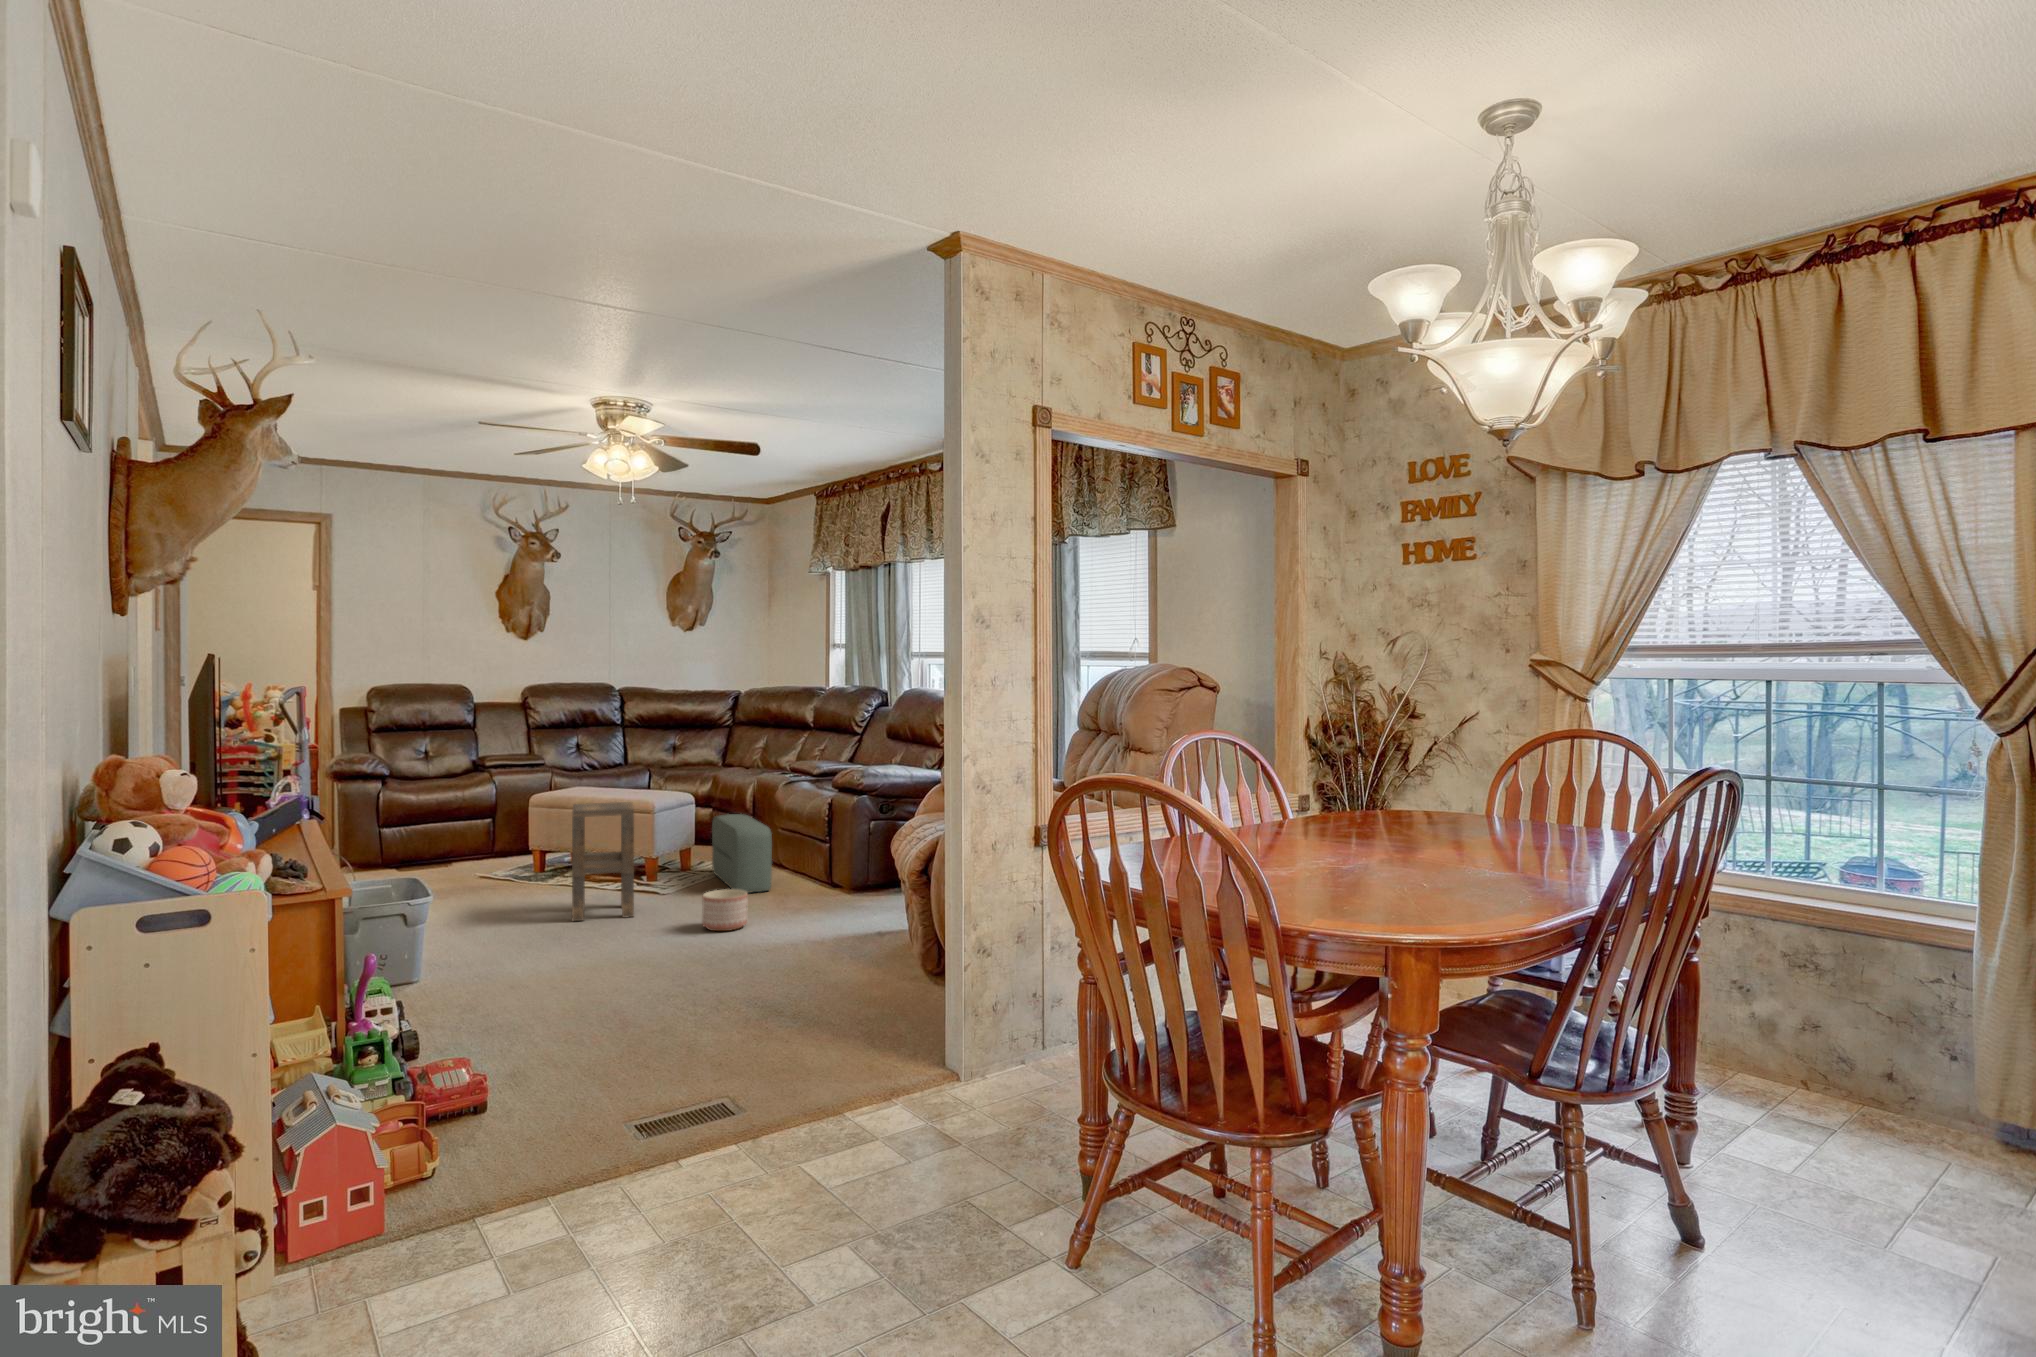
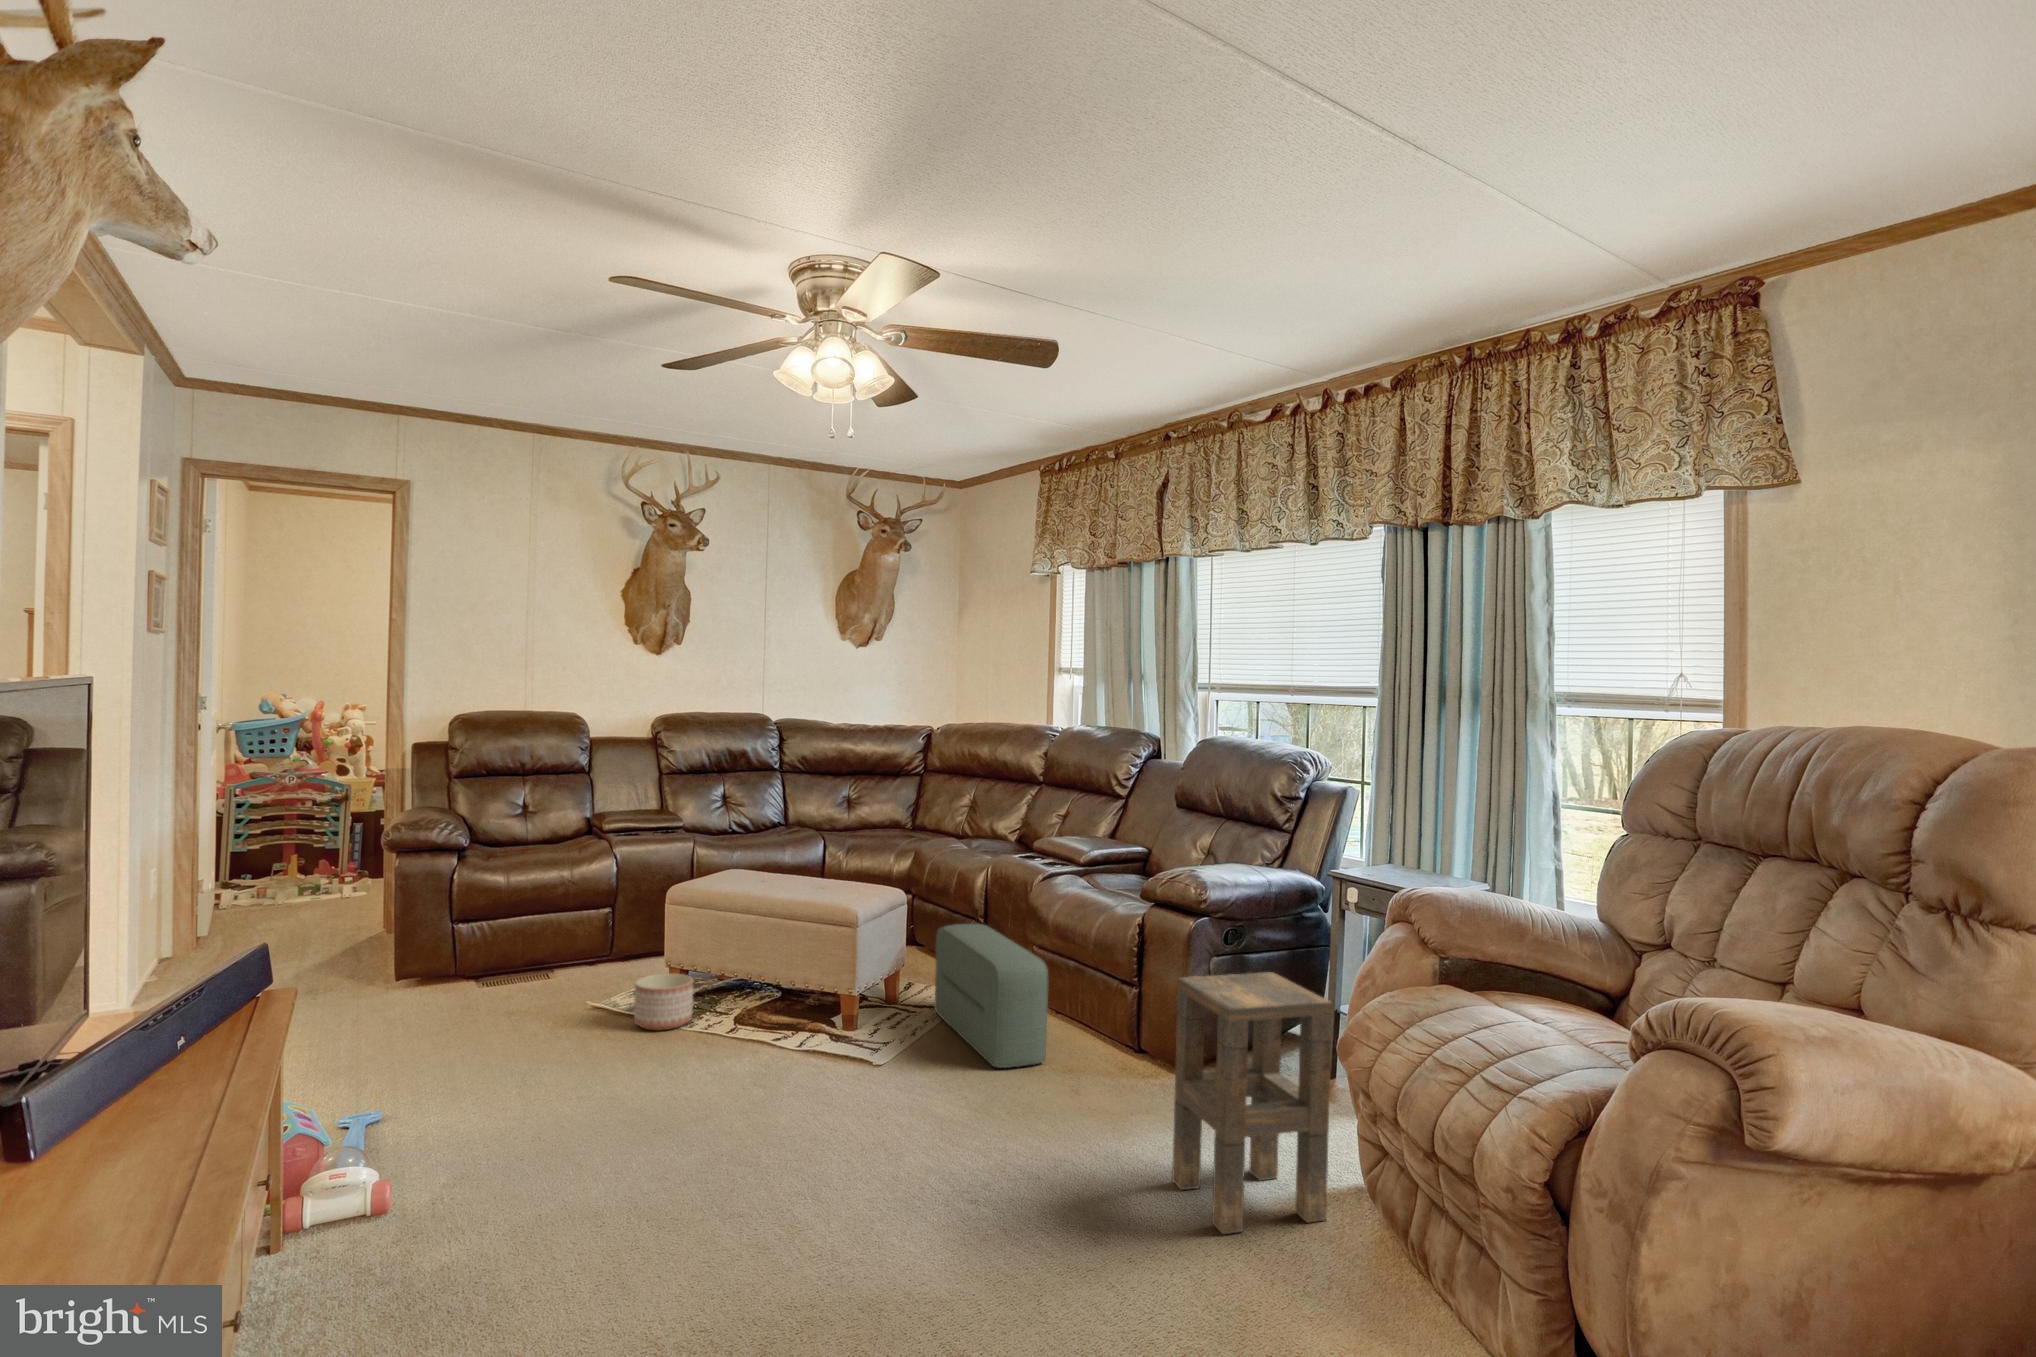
side table: present [572,802,634,921] -> present [1172,972,1332,1234]
planter: present [702,889,747,931] -> present [634,974,693,1030]

